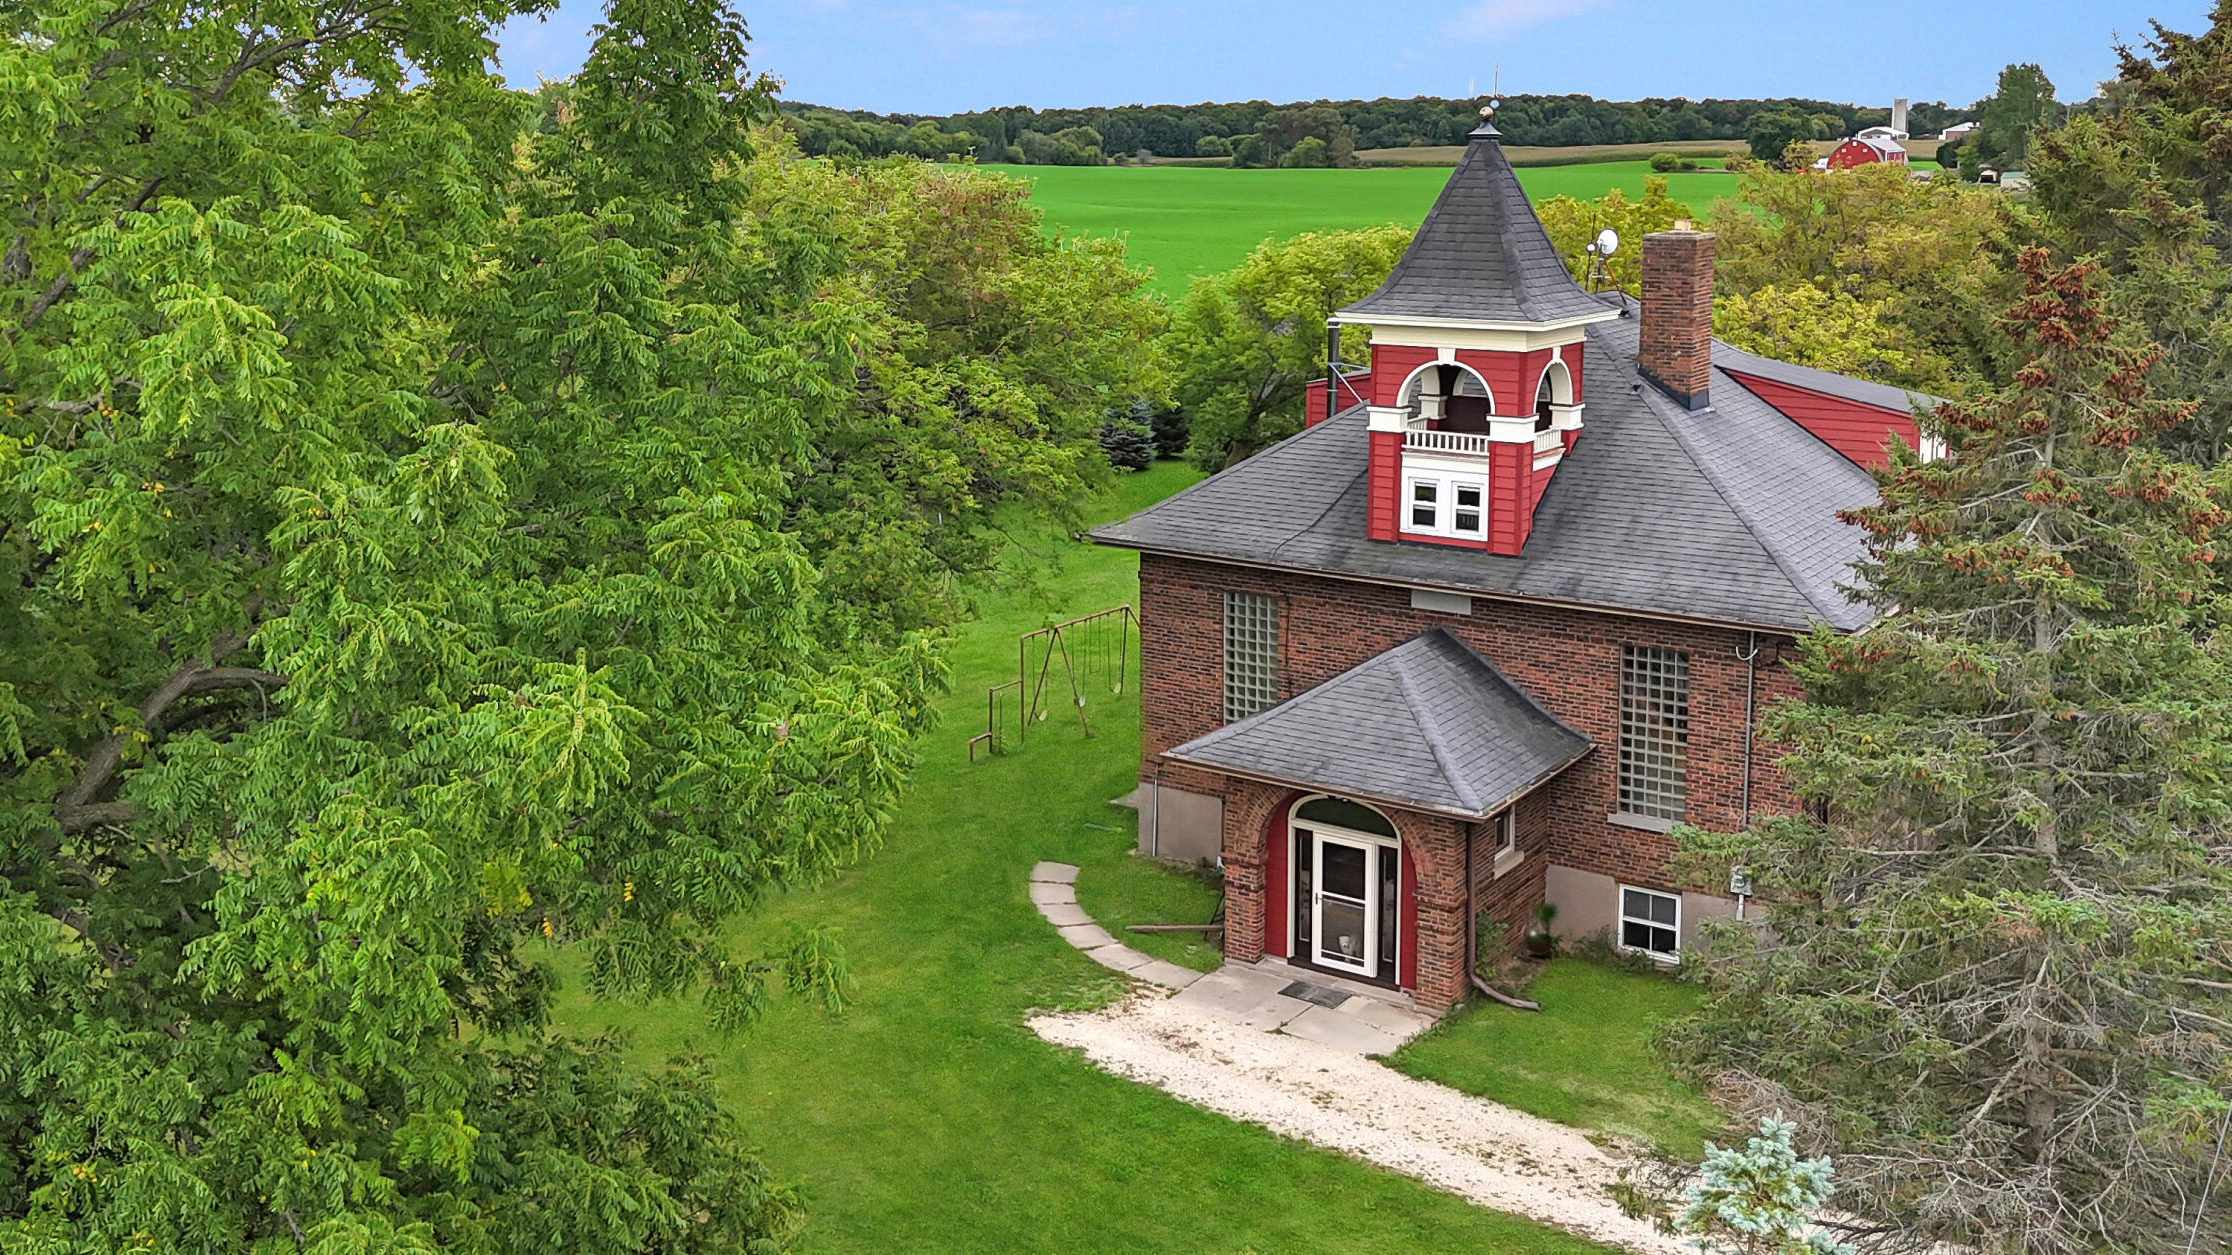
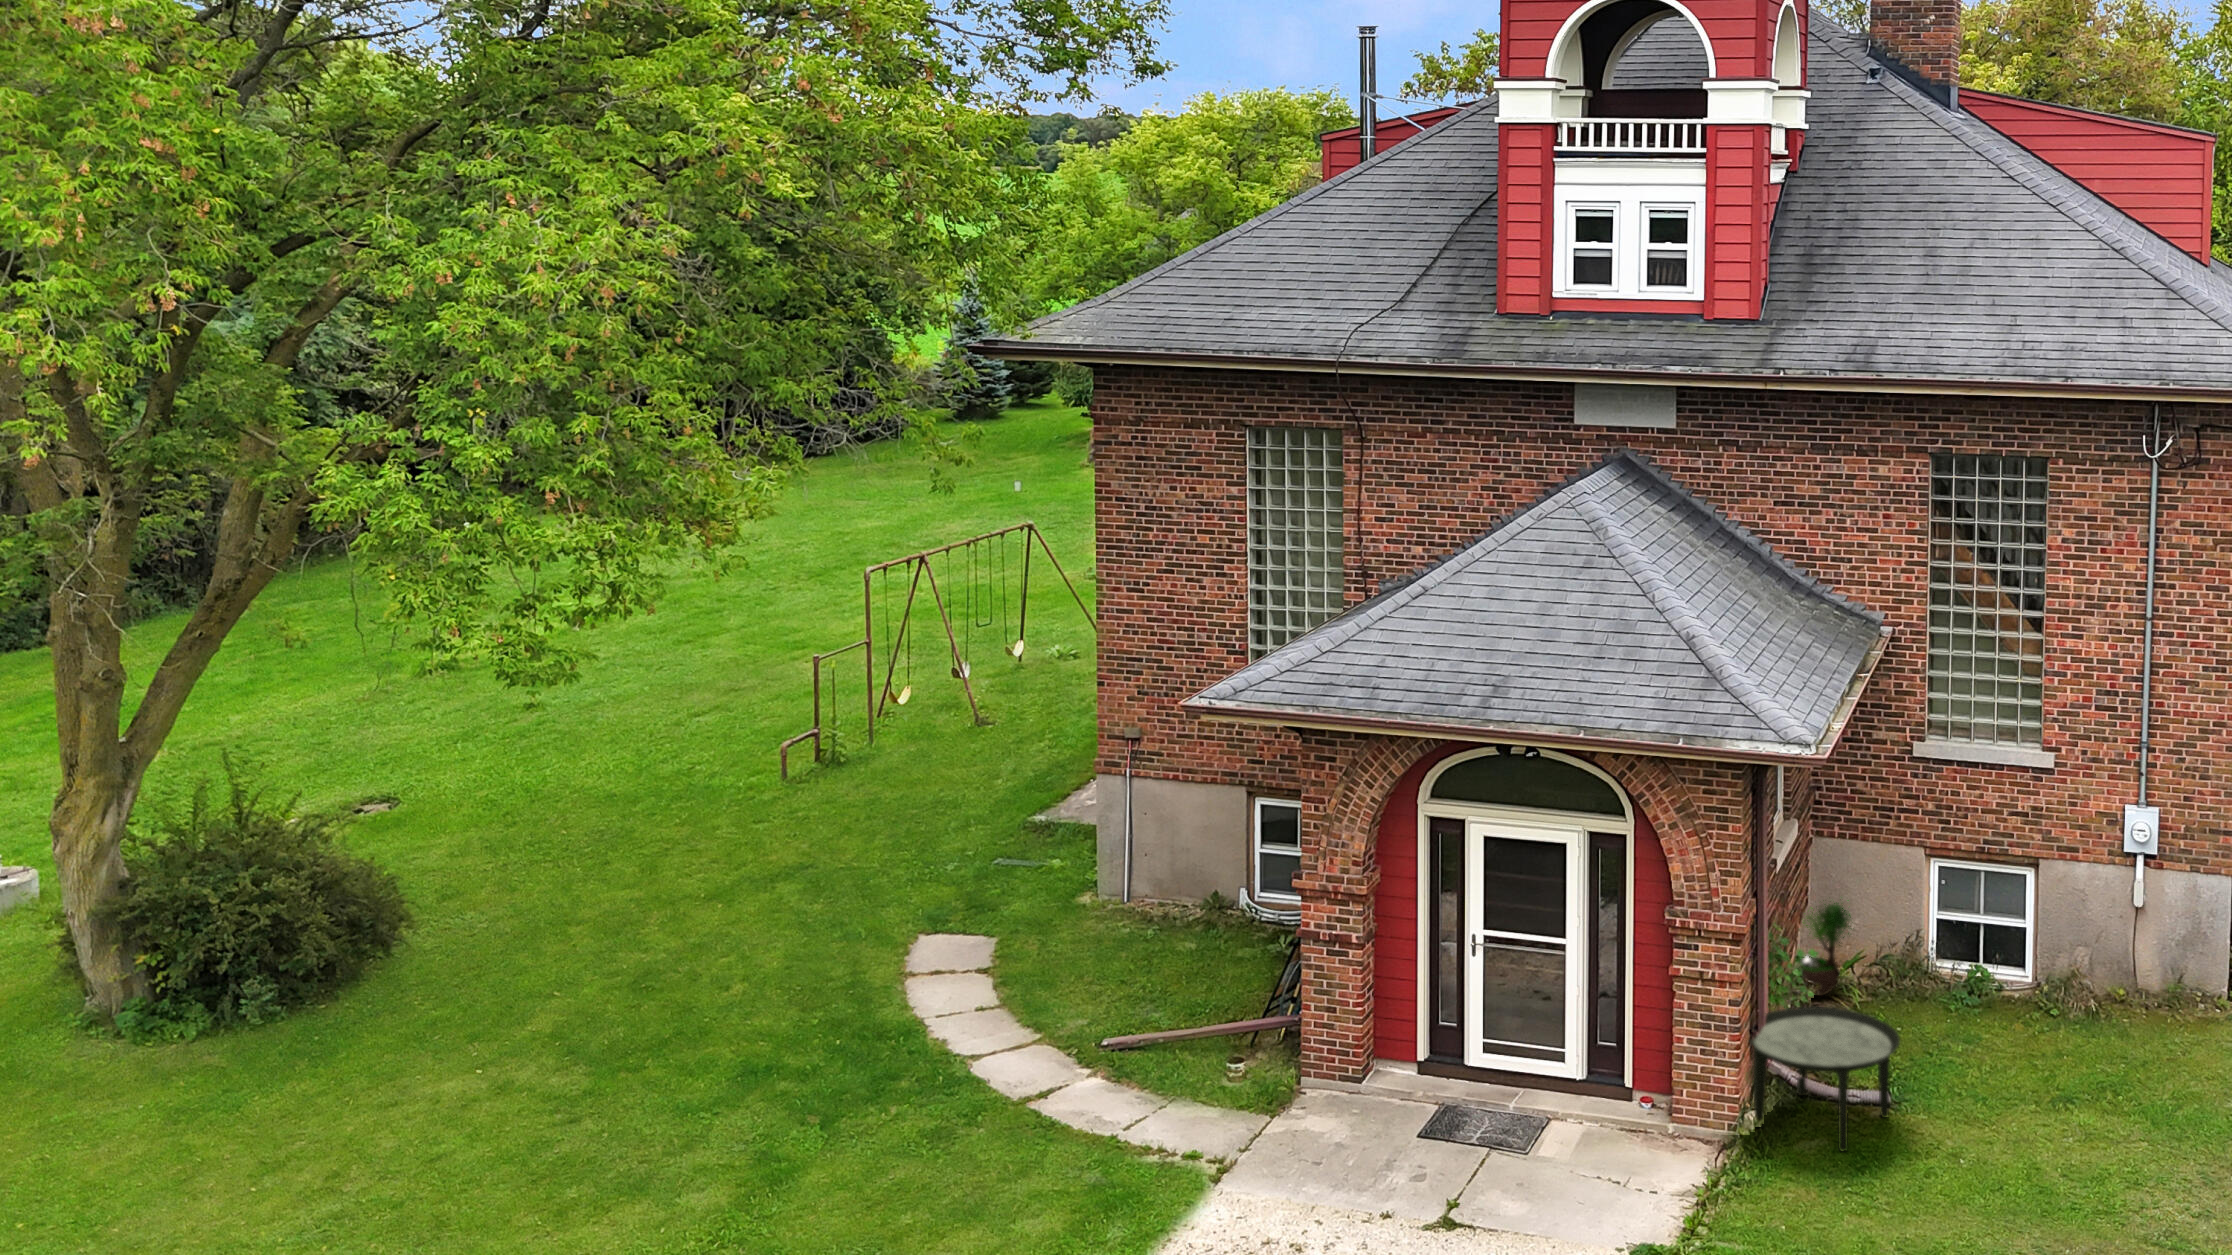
round table: none [1455,956,1544,1036] -> present [1750,1007,1900,1151]

